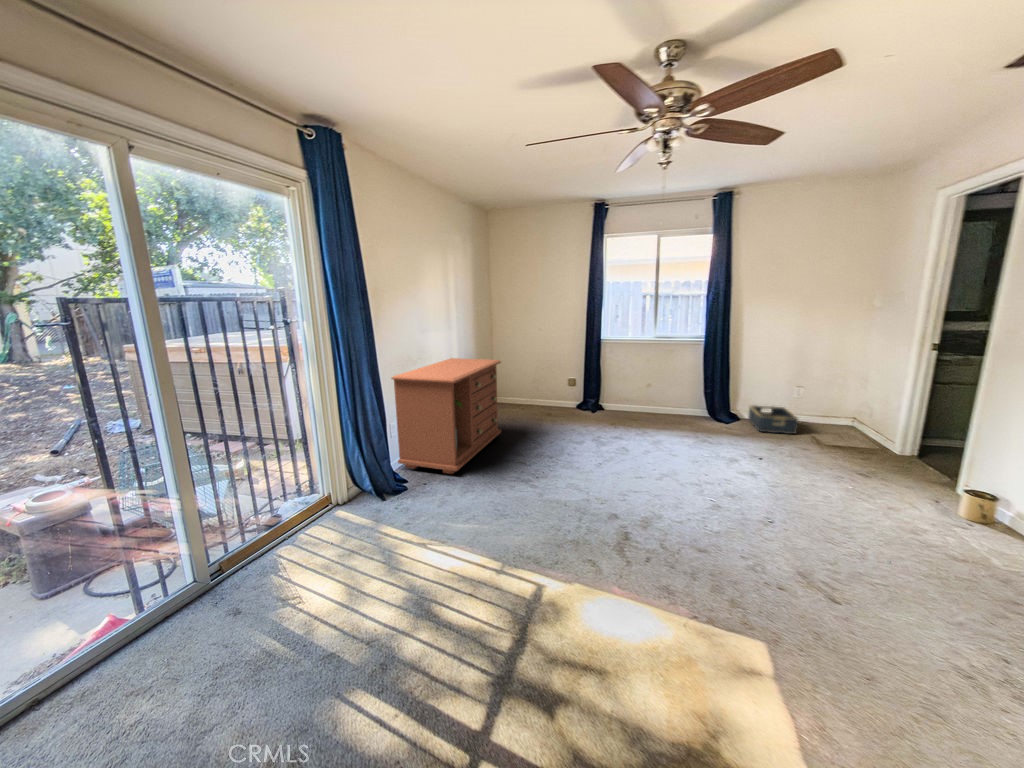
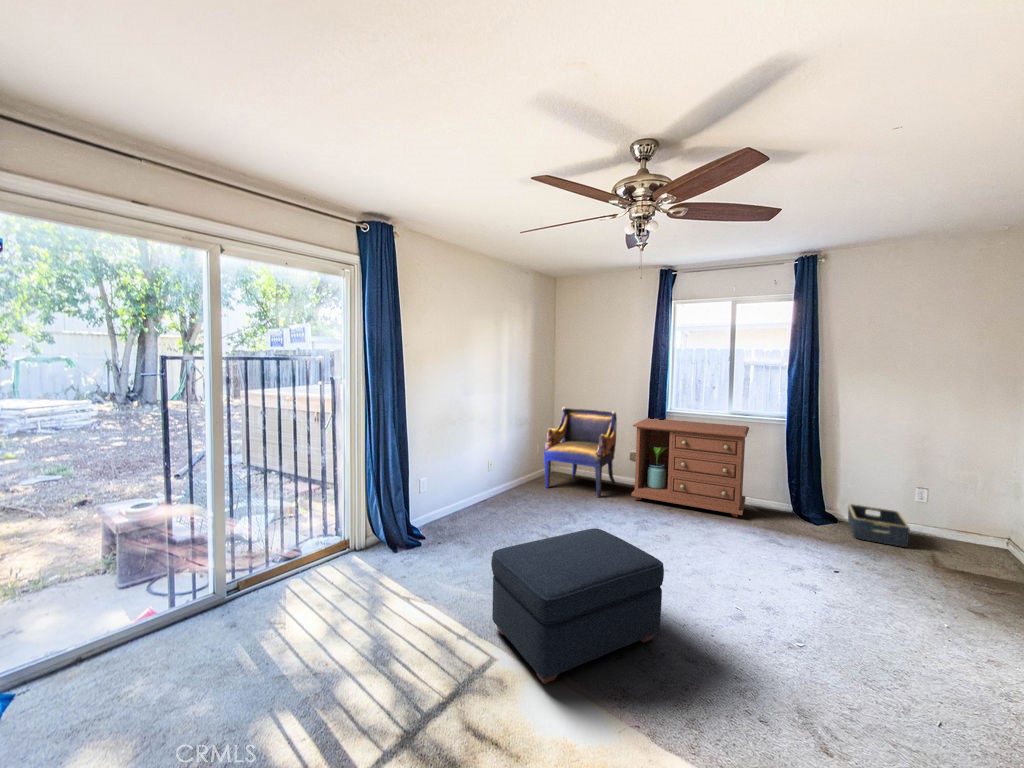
armchair: none [494,341,558,423] -> present [544,407,617,497]
dresser: present [391,358,501,474] -> present [631,418,749,517]
ottoman: none [520,451,675,597] -> present [491,529,664,684]

